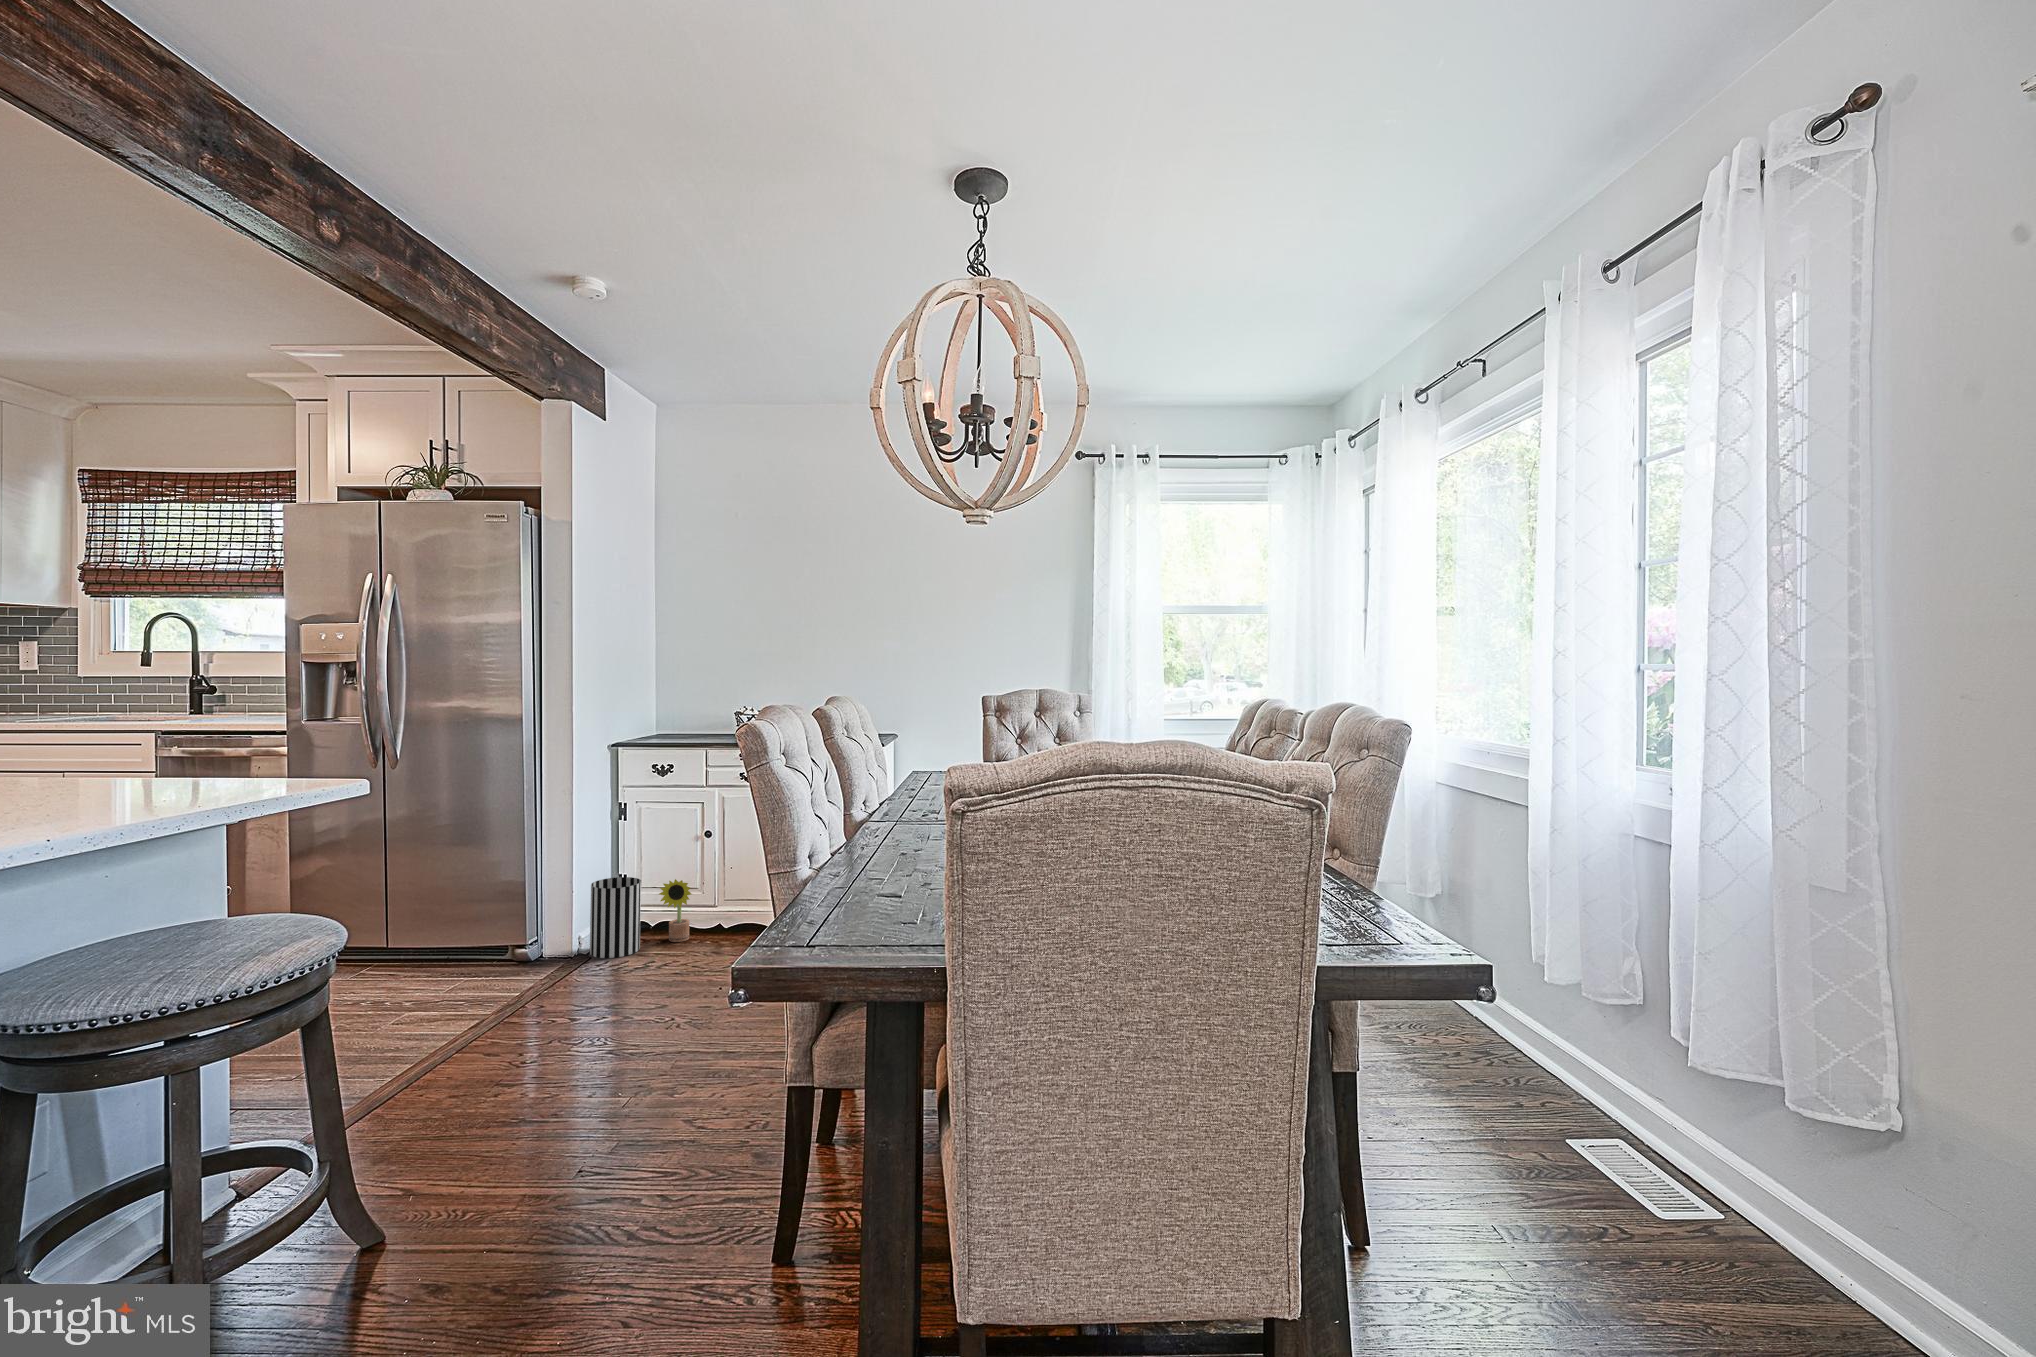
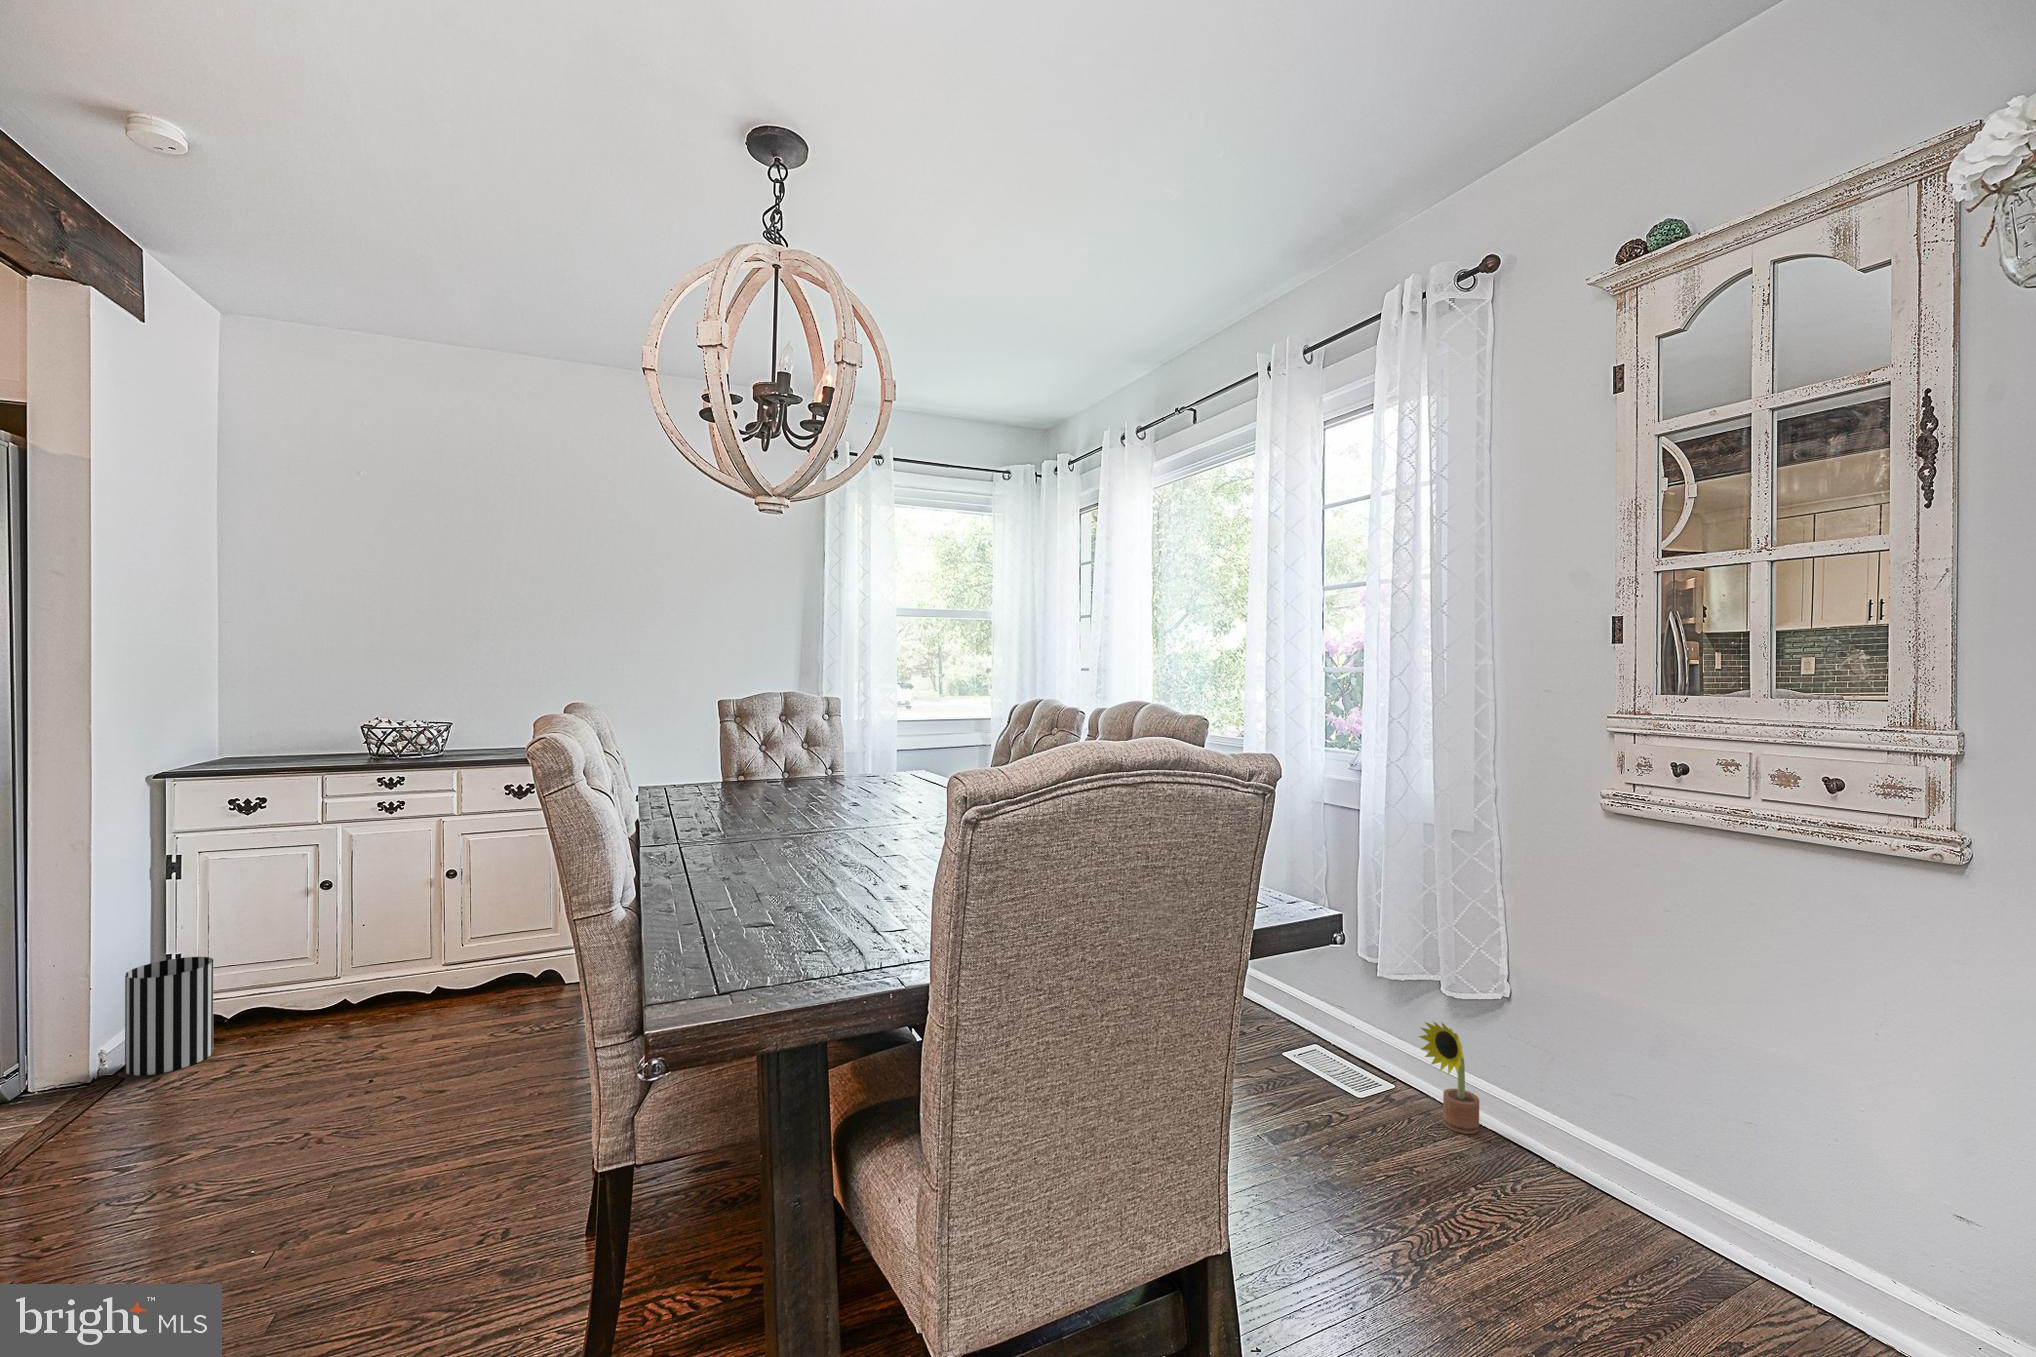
decorative plant: present [659,879,691,942] -> present [1419,1021,1479,1134]

